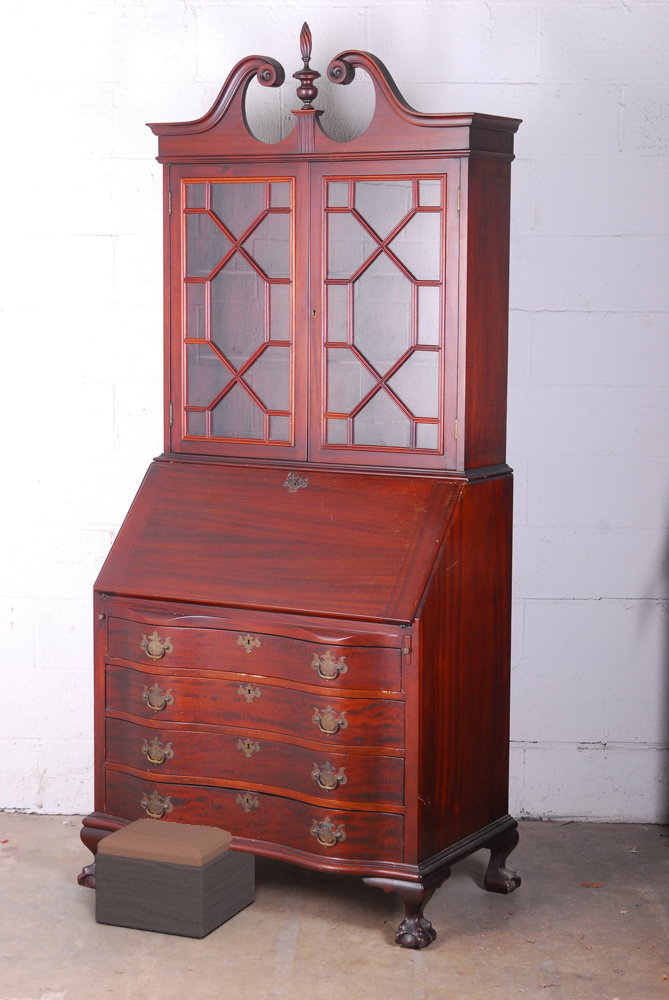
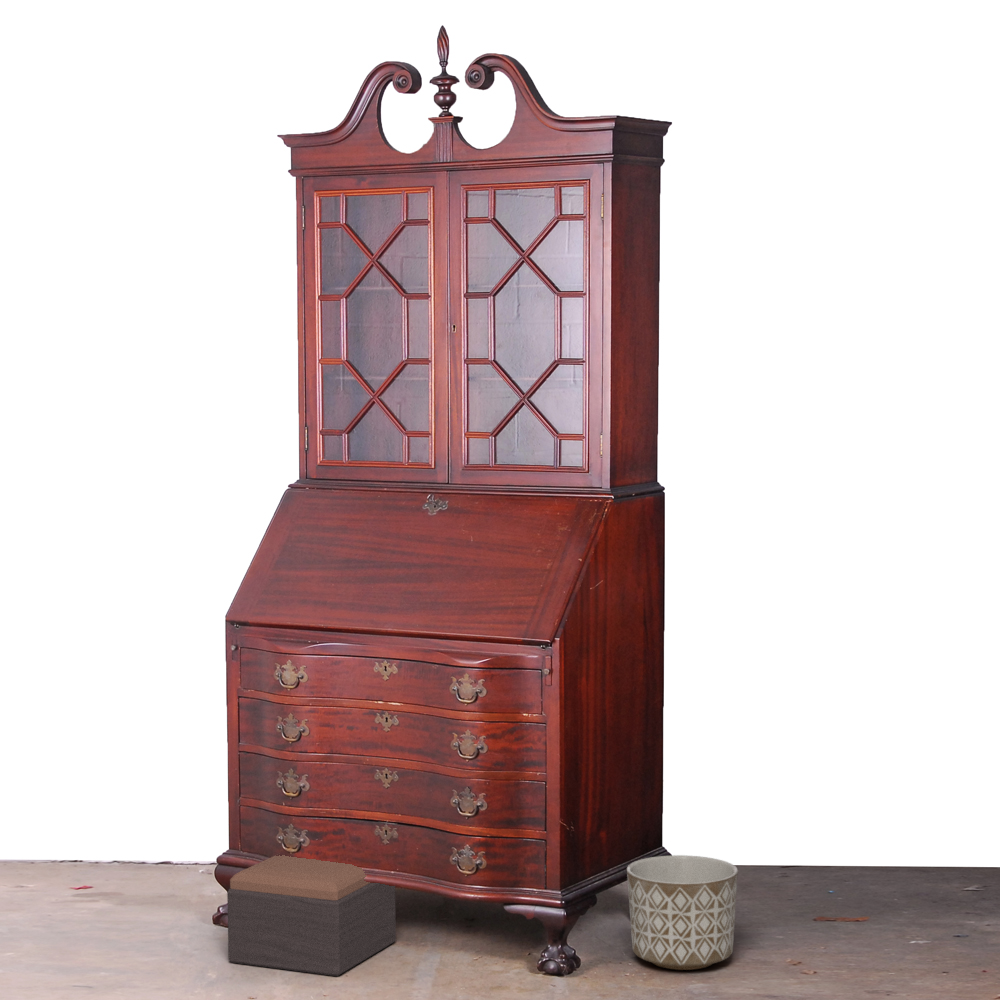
planter: none [478,821,584,933] -> present [627,855,738,970]

